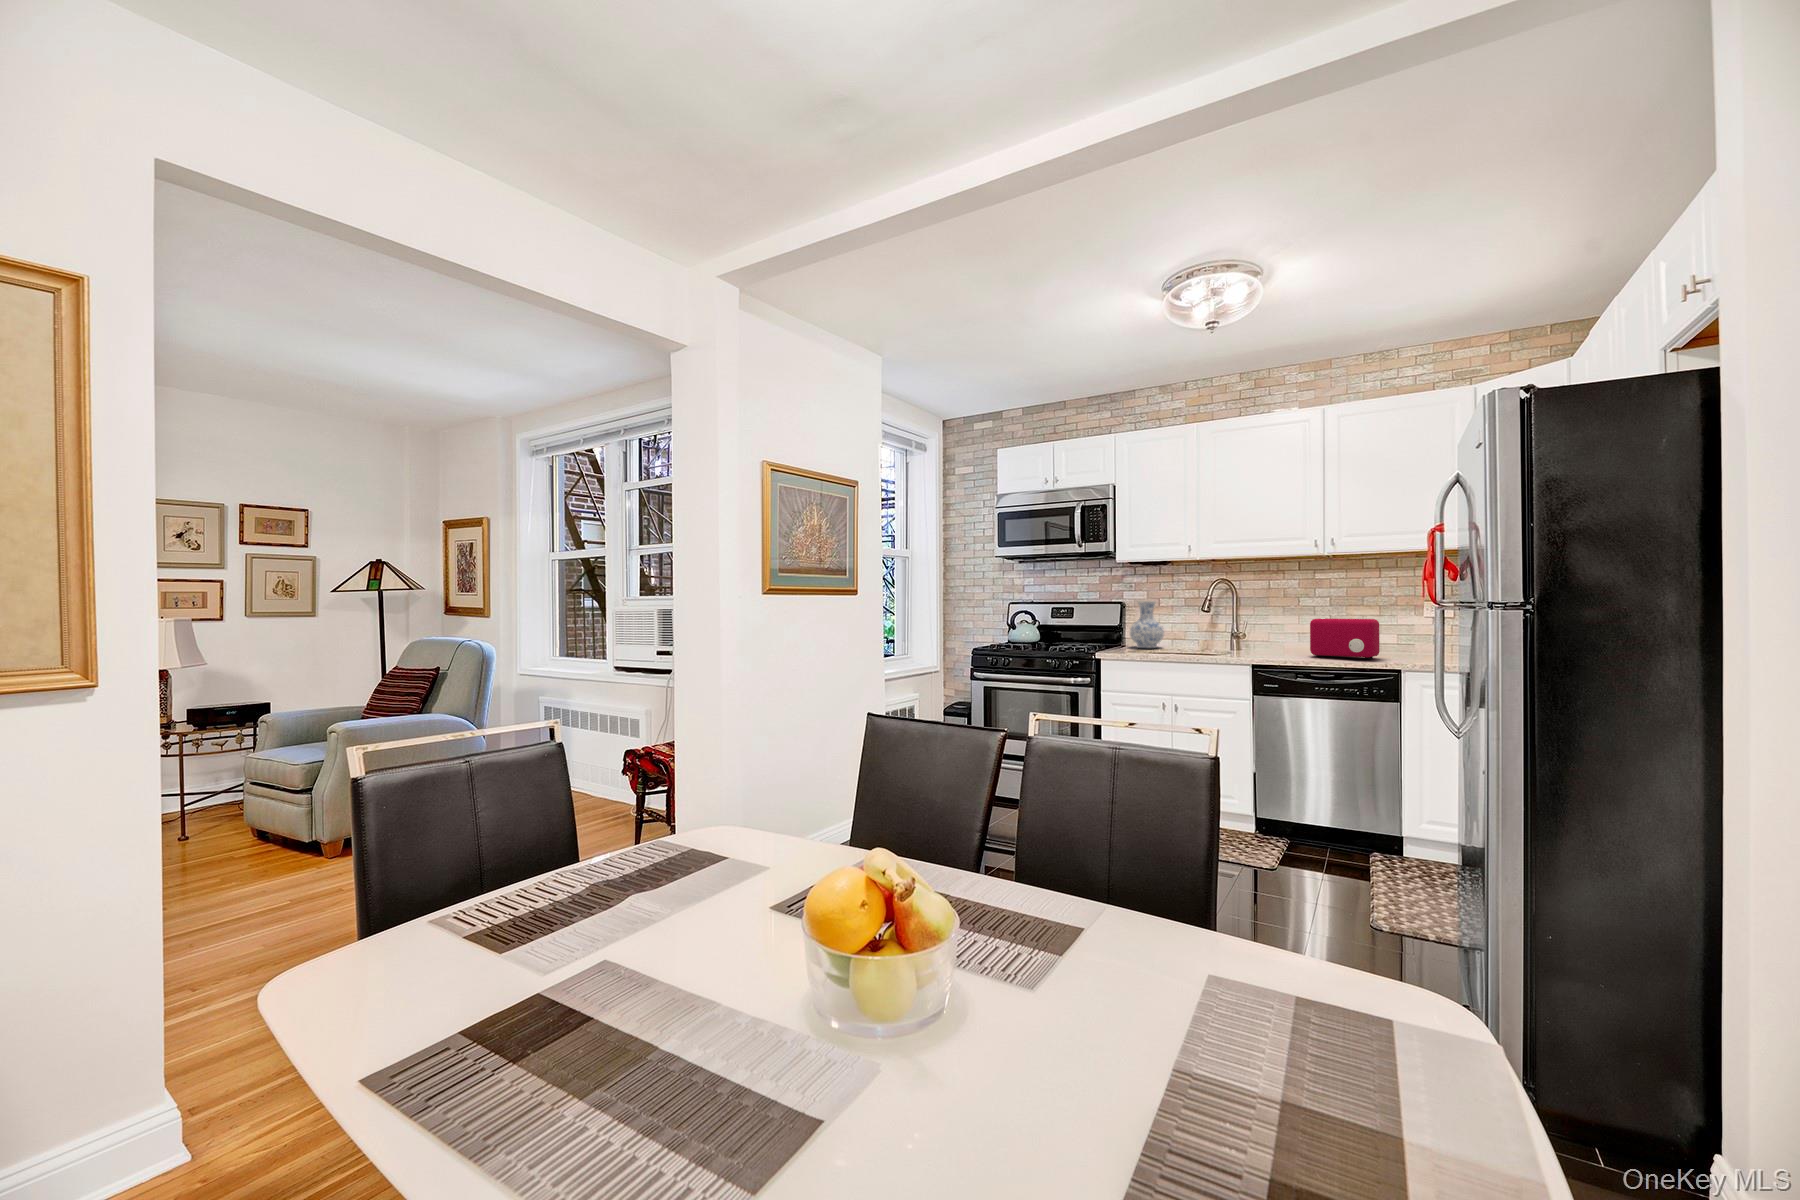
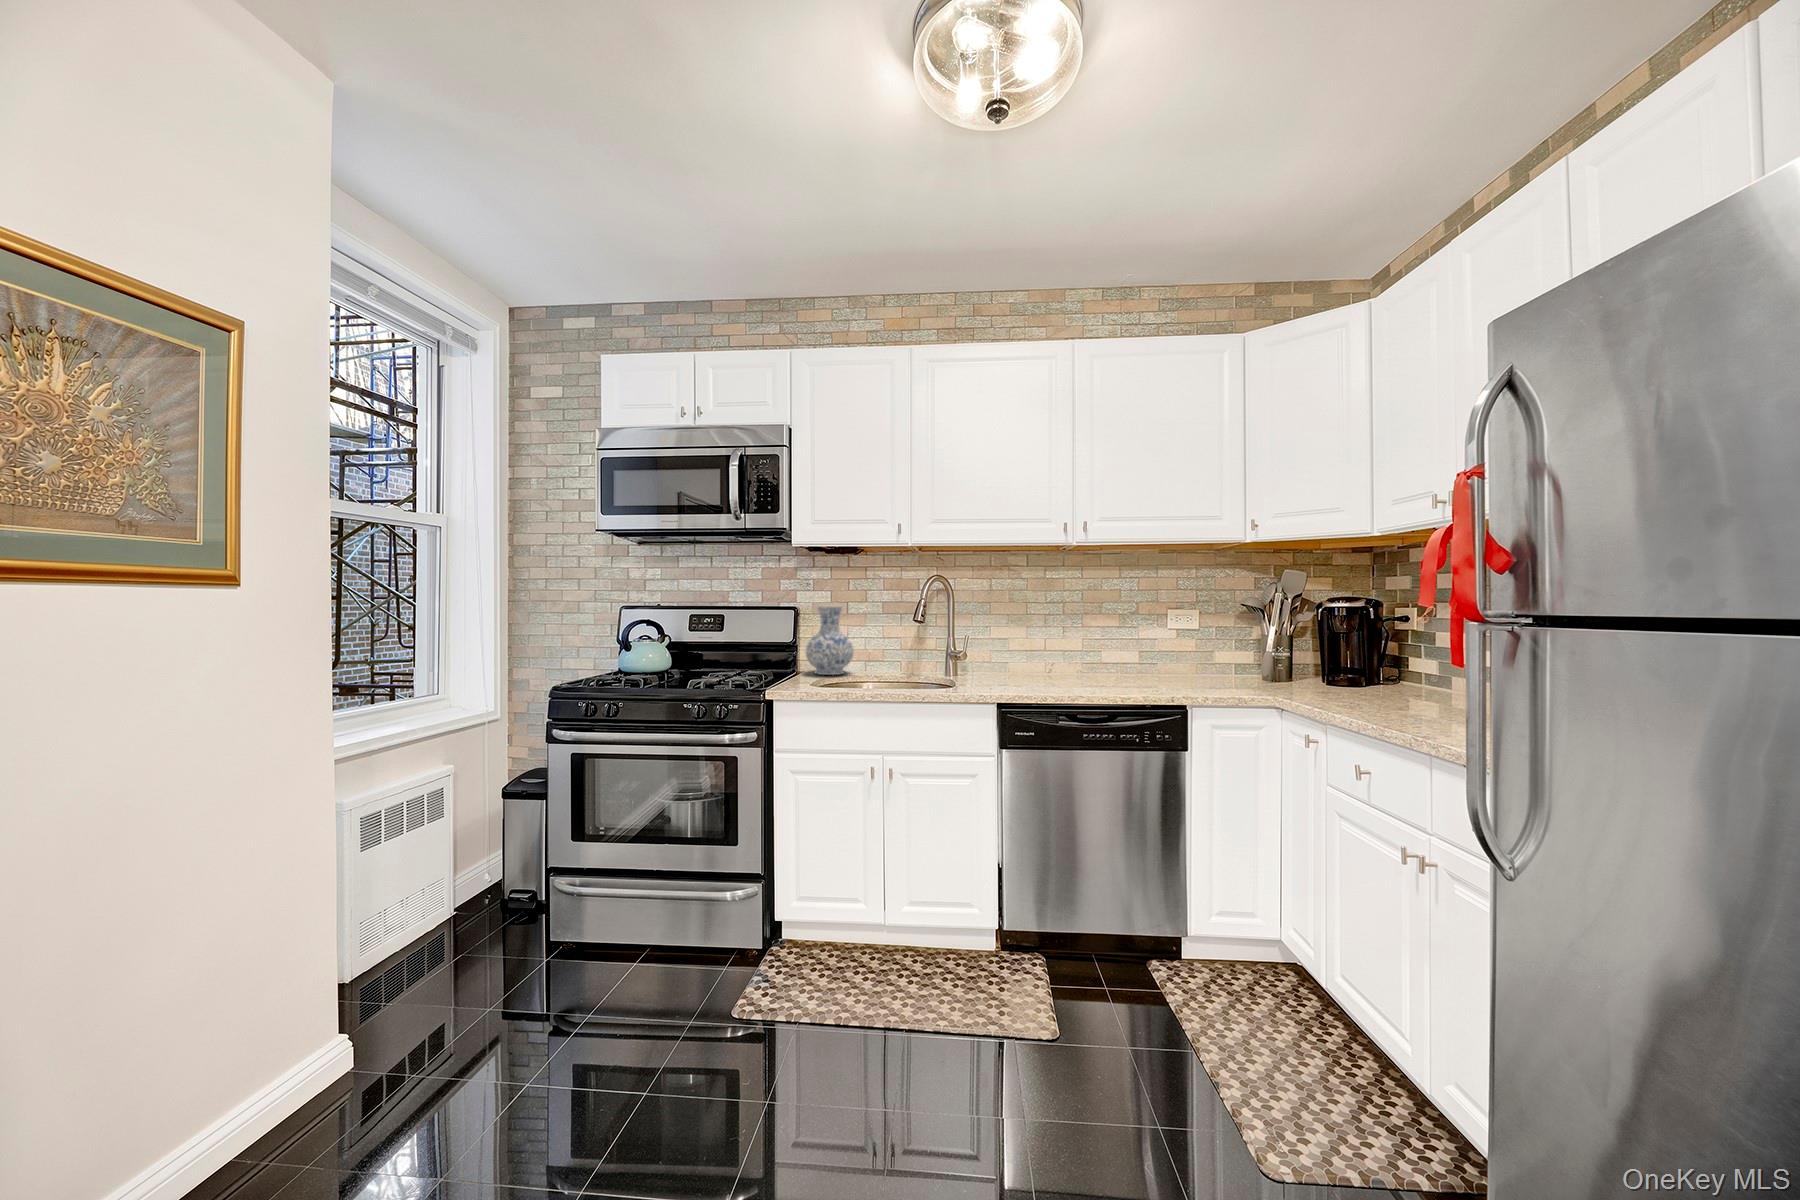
toaster: present [1310,618,1380,659] -> none [1049,631,1129,686]

